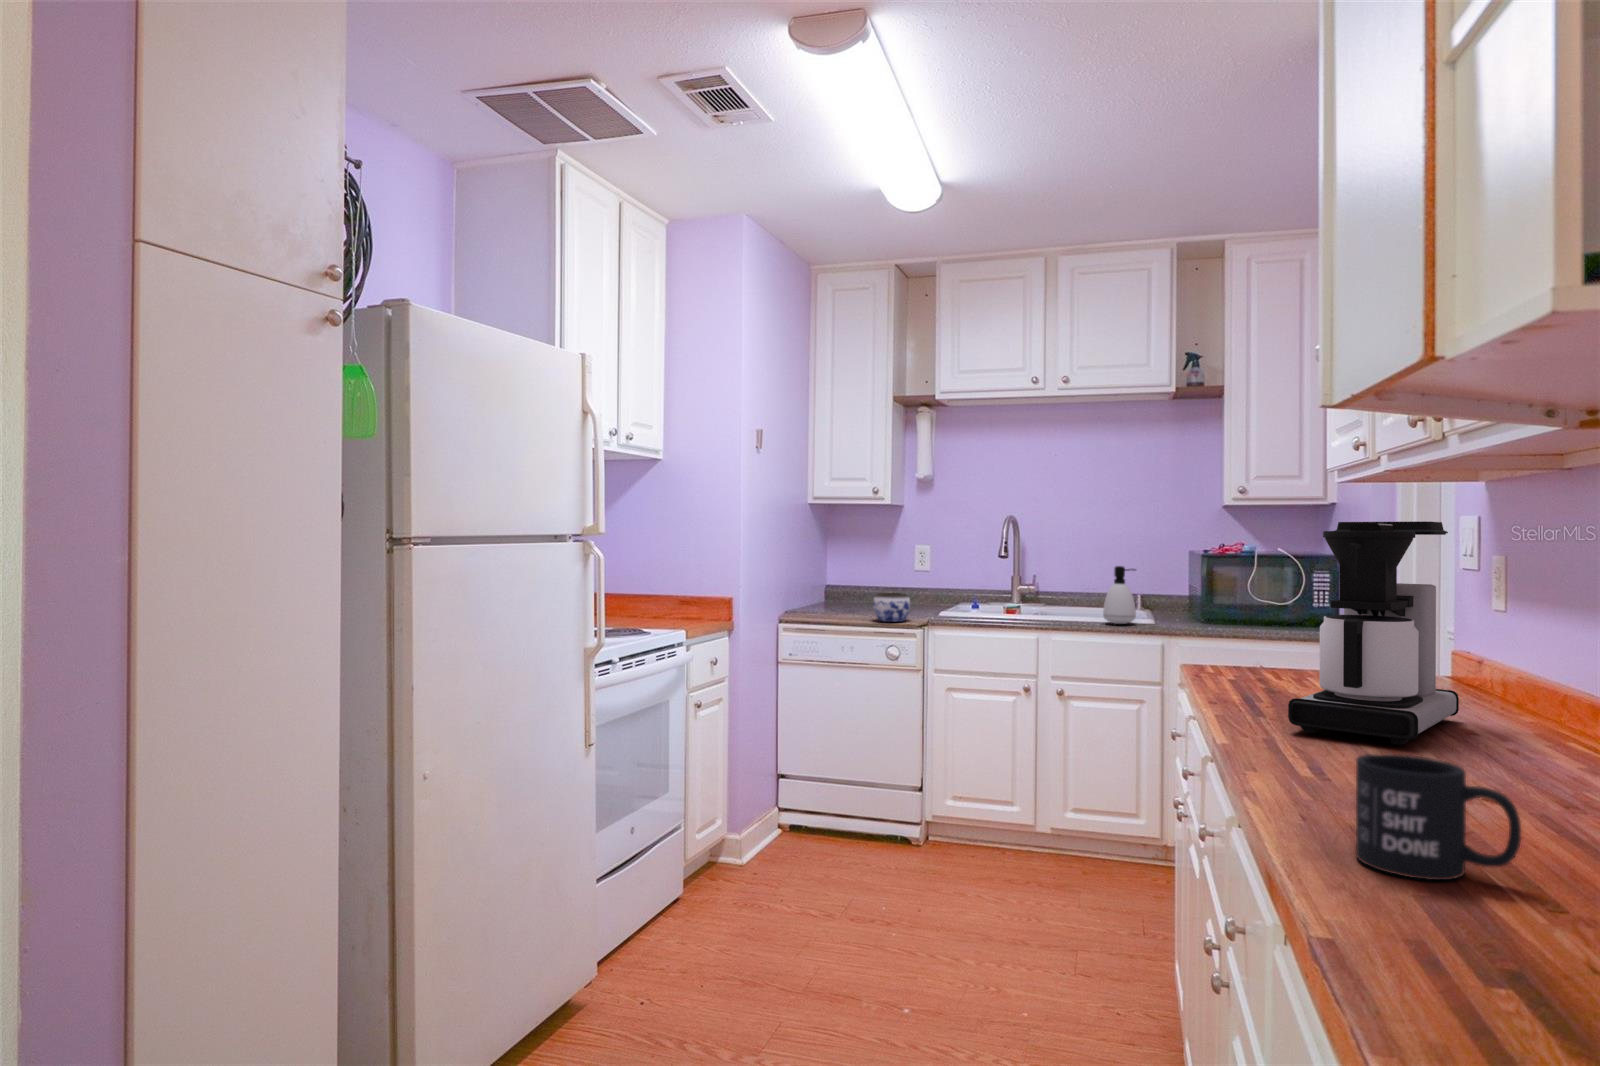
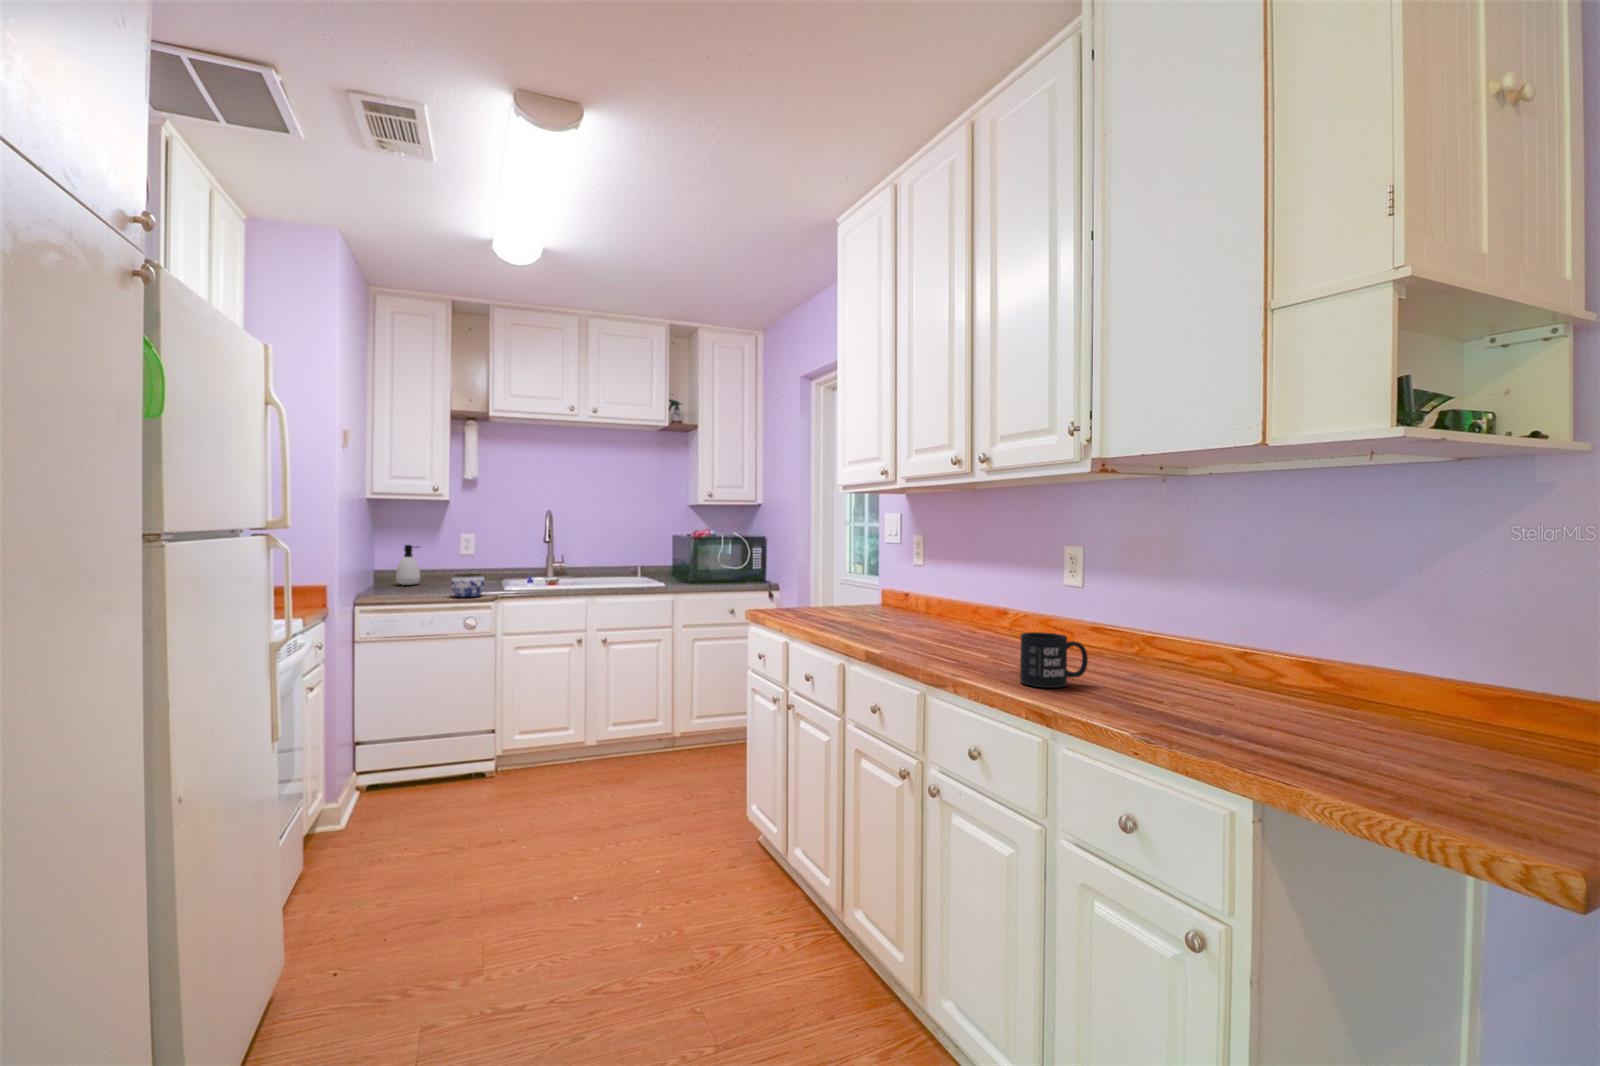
coffee maker: present [1288,521,1459,745] -> none [872,519,943,637]
soap dispenser: present [1103,566,1136,624] -> present [396,545,420,585]

